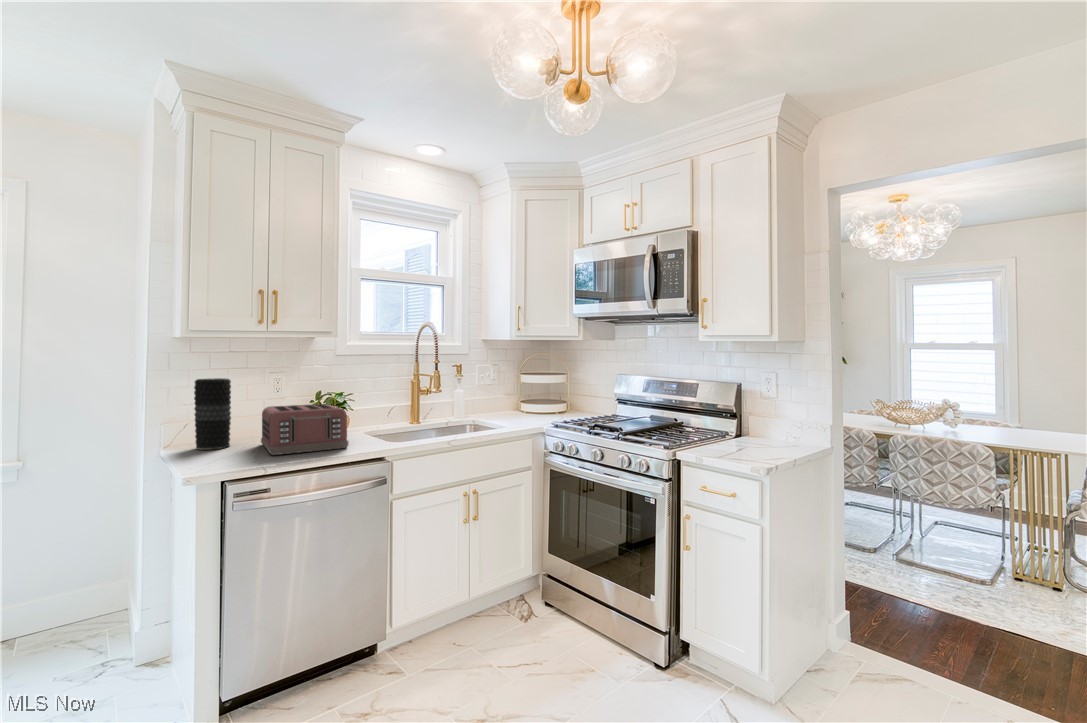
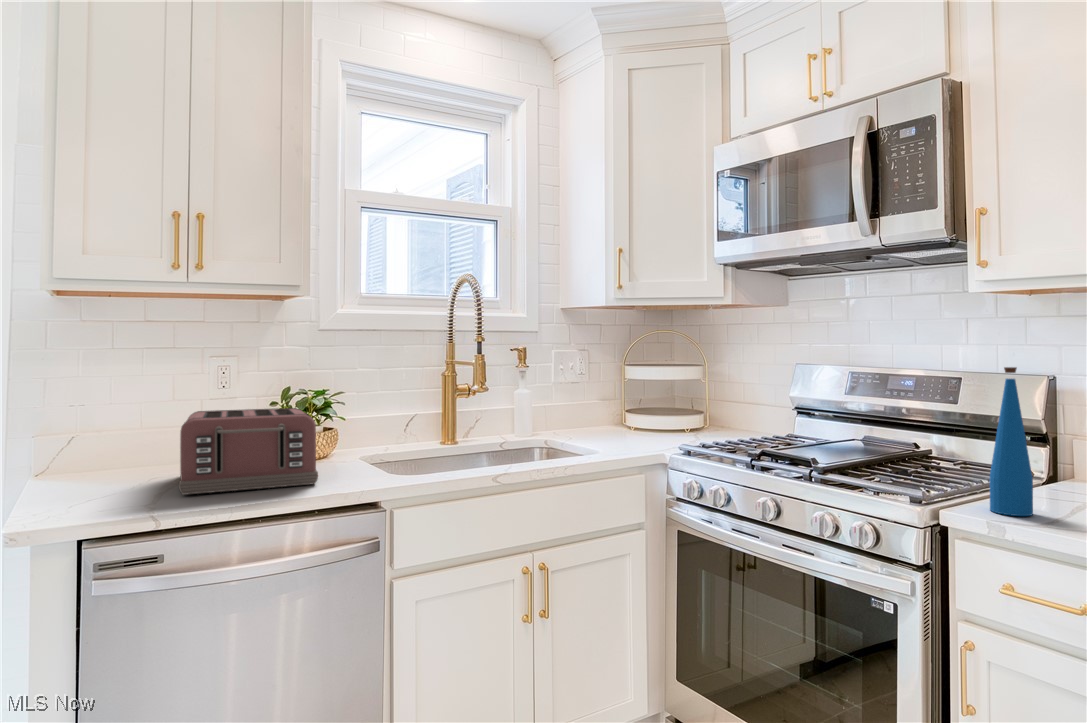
vase: present [194,378,231,450] -> none [81,364,141,481]
bottle: none [698,382,716,453] -> present [990,367,1033,516]

